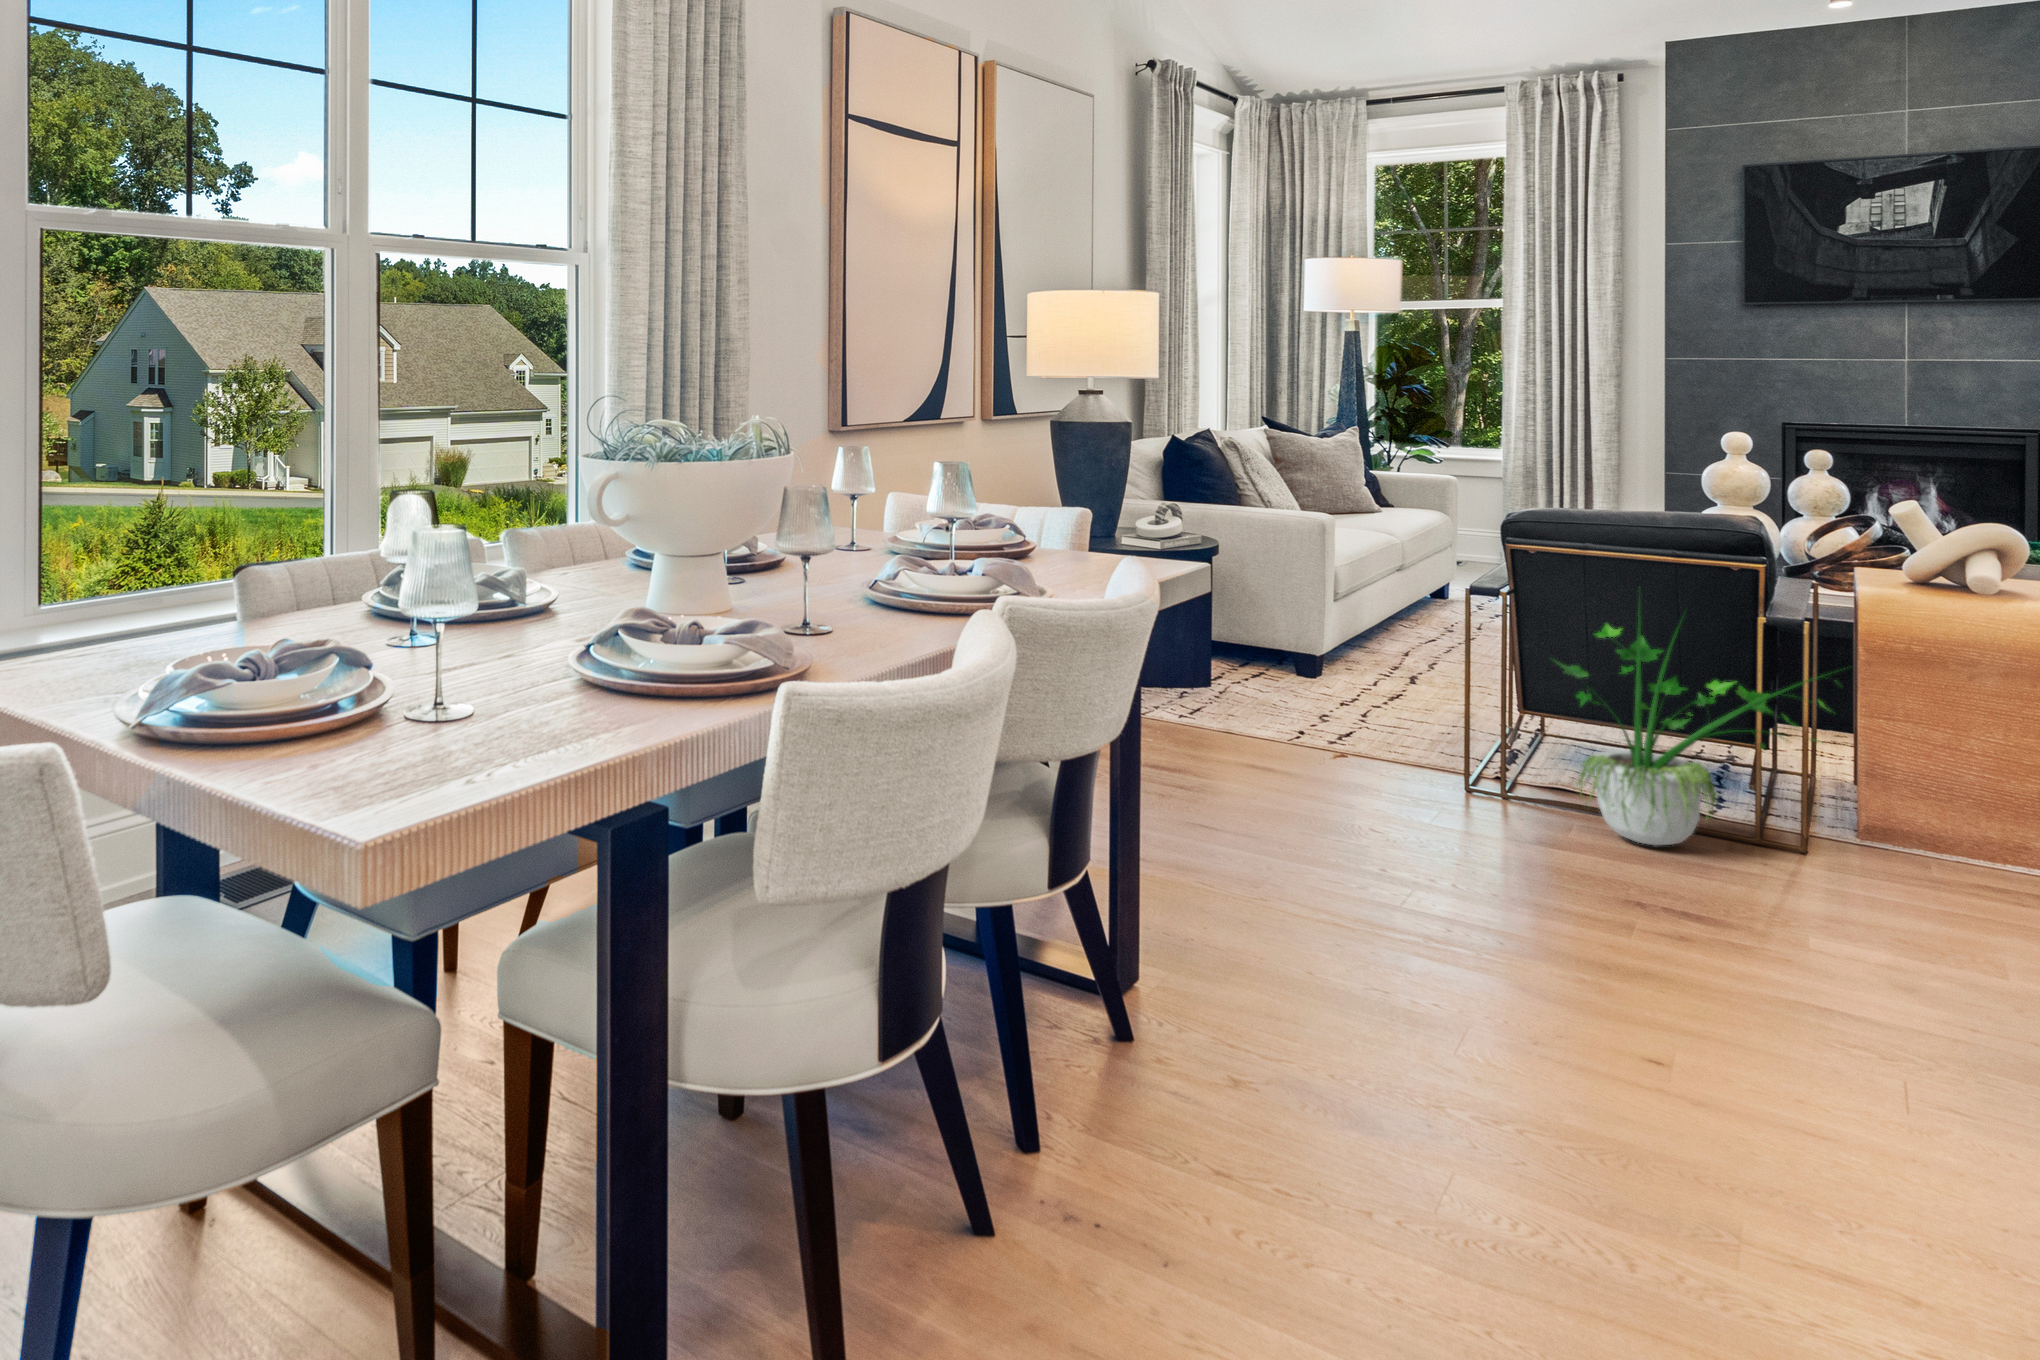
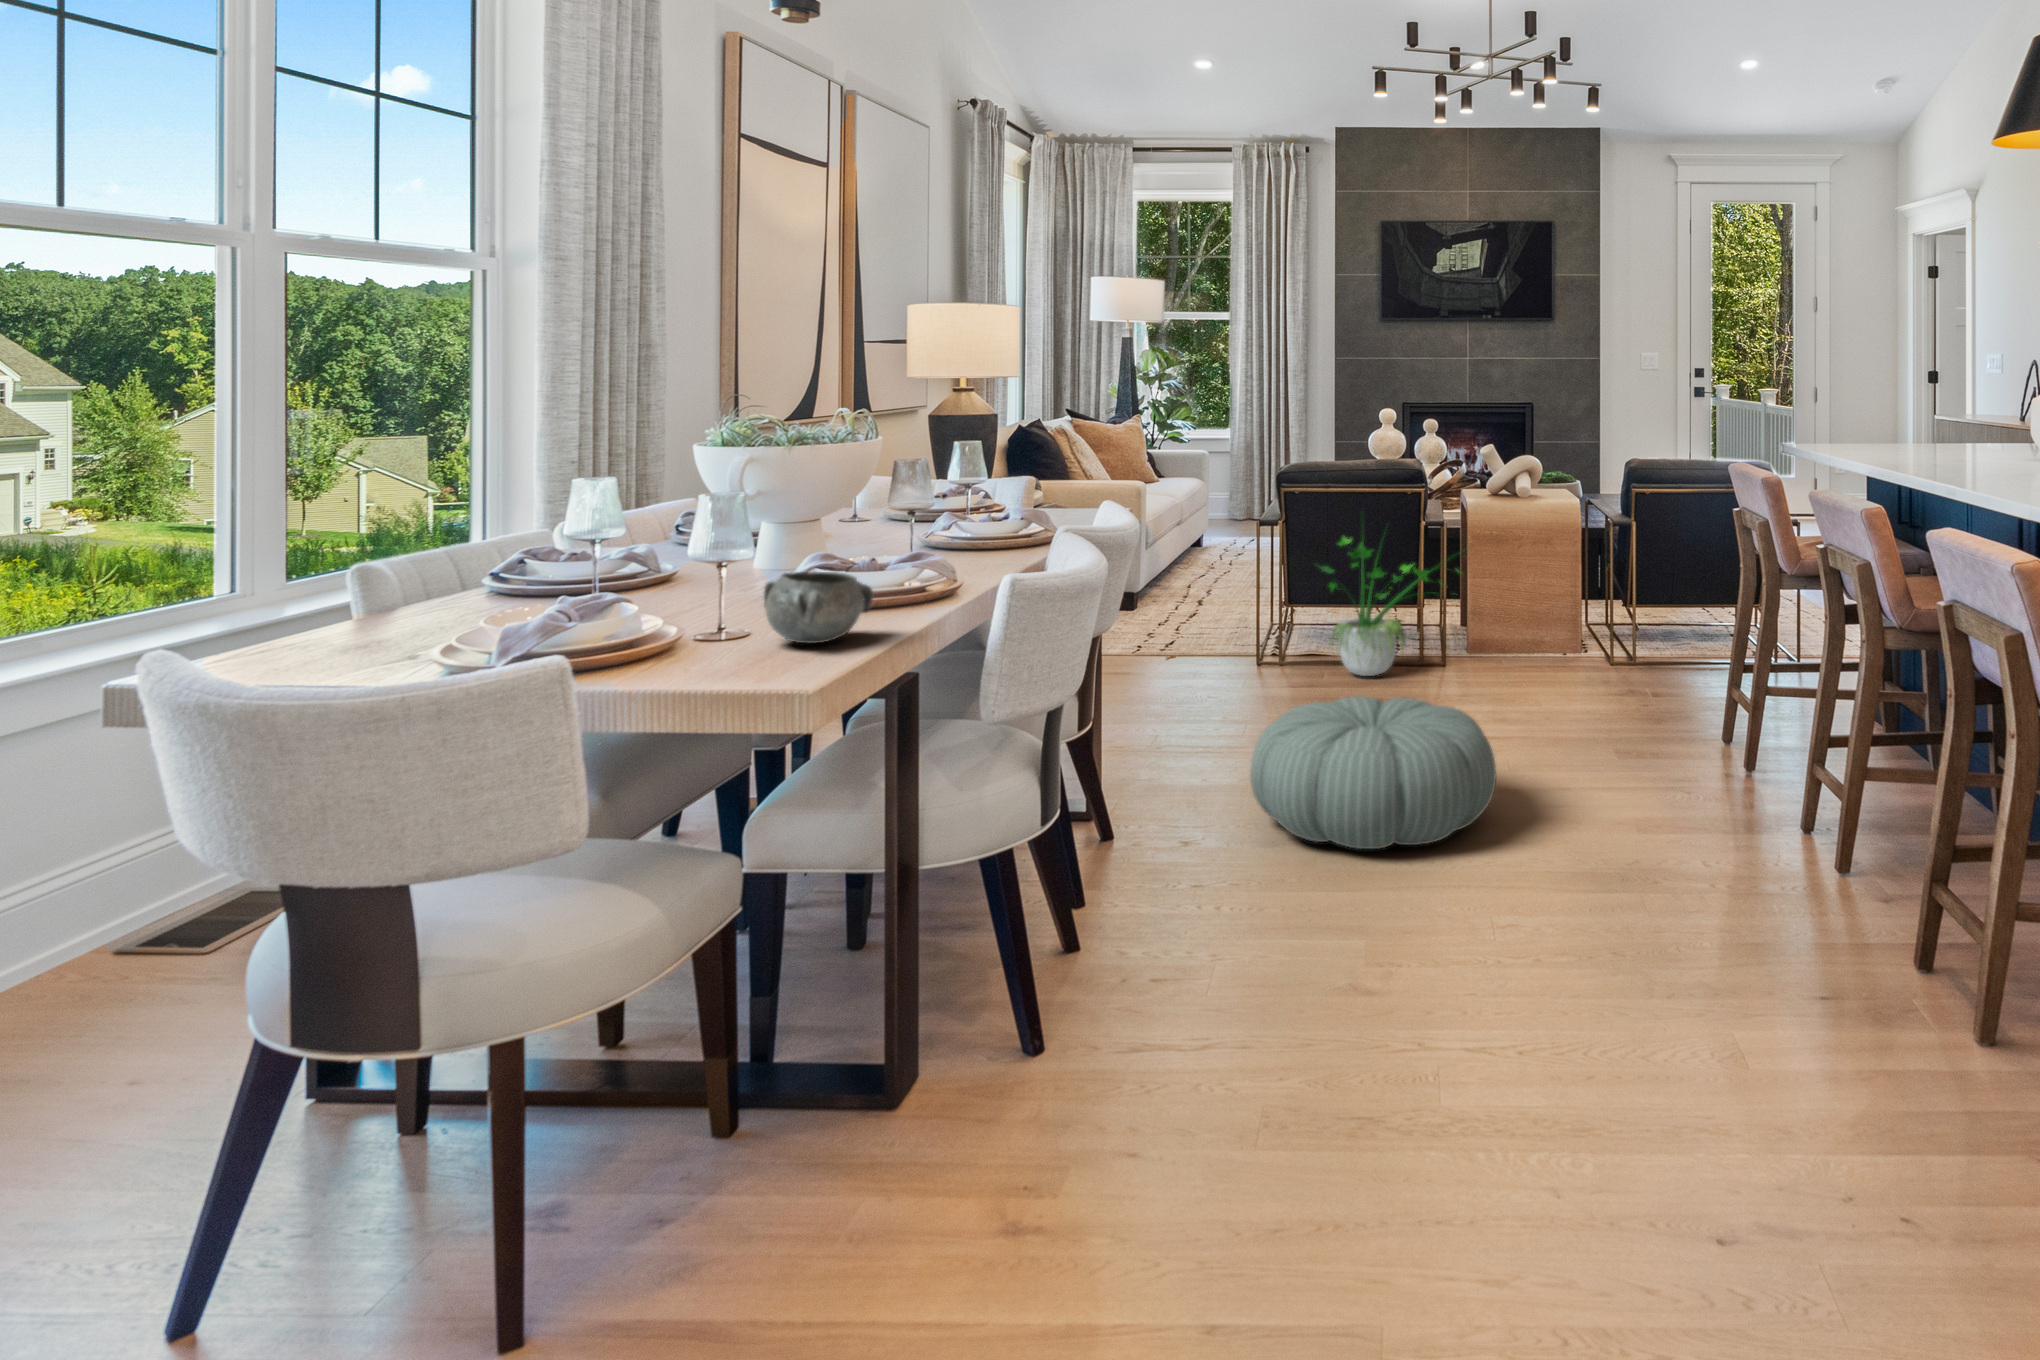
decorative bowl: none [479,620,613,720] -> present [764,572,873,644]
pouf: none [1350,892,1829,1200] -> present [1250,696,1496,849]

